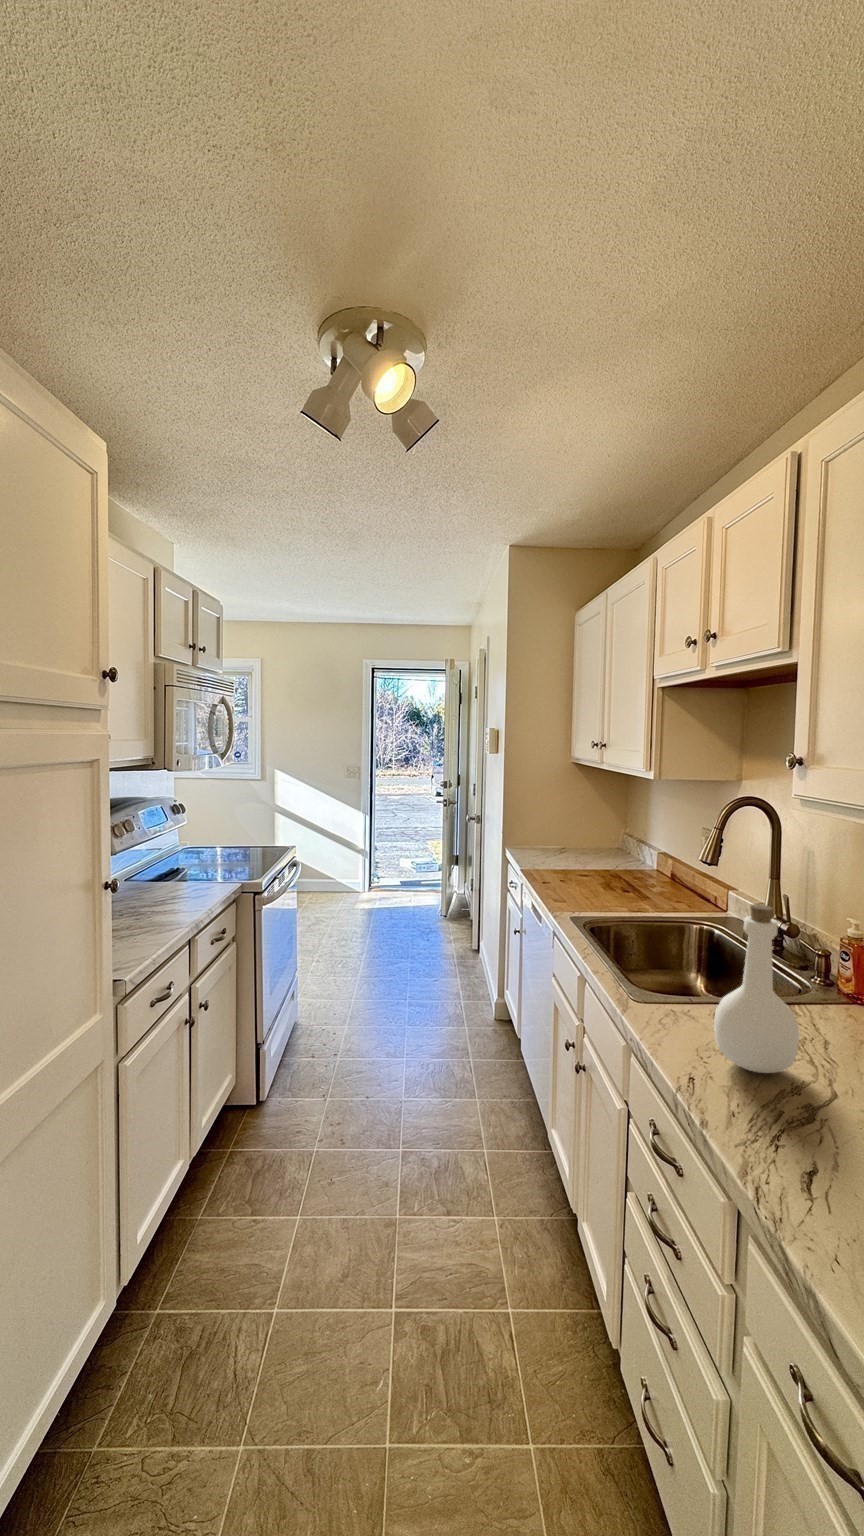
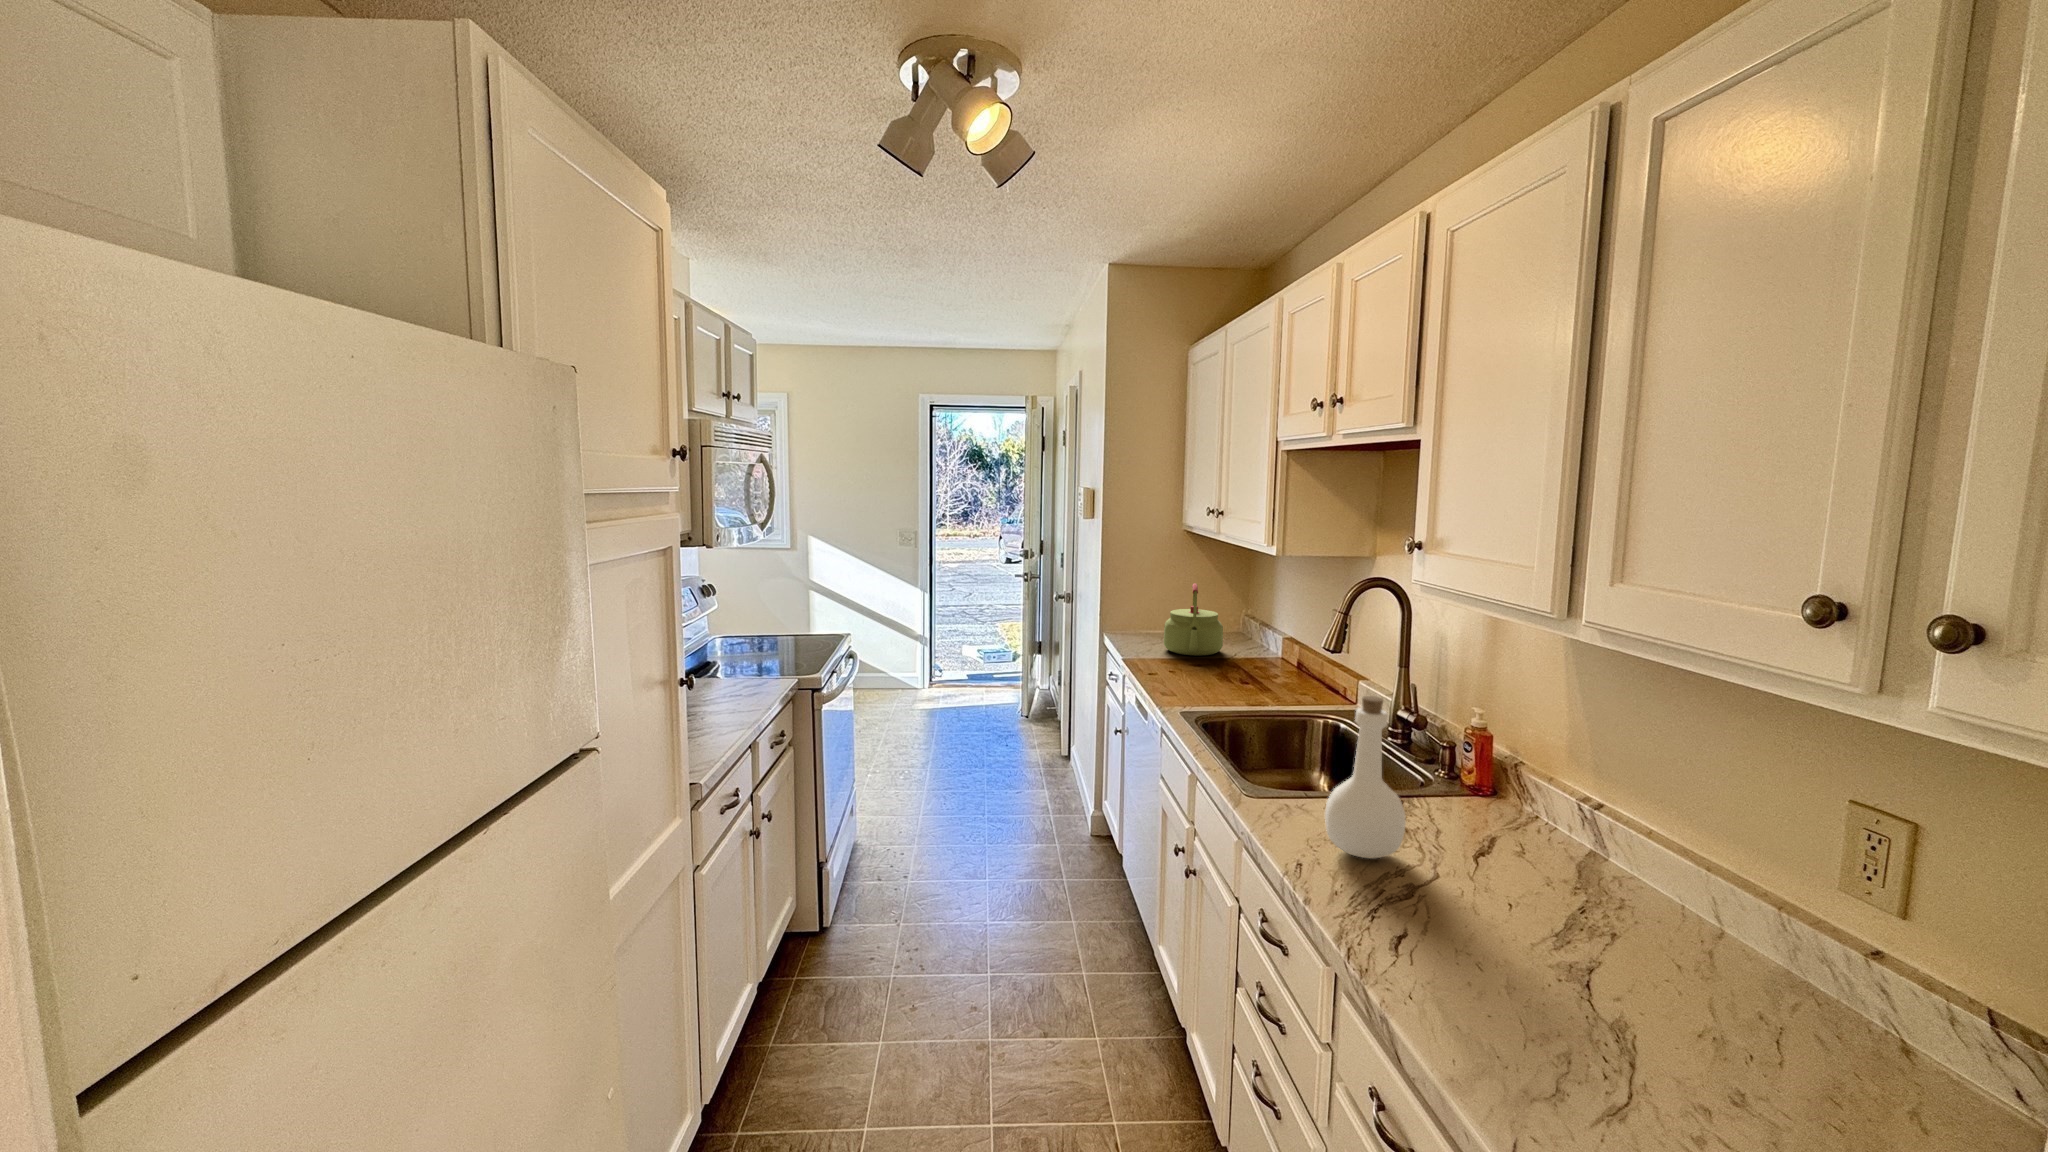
kettle: none [556,807,607,868] -> present [1164,583,1223,656]

